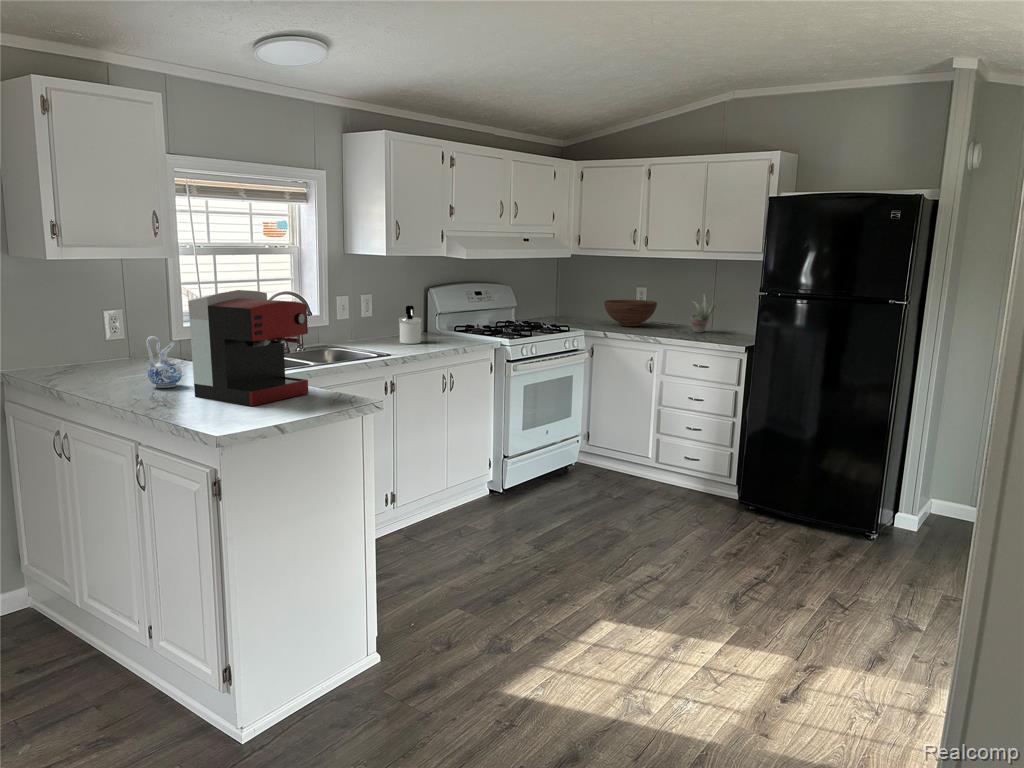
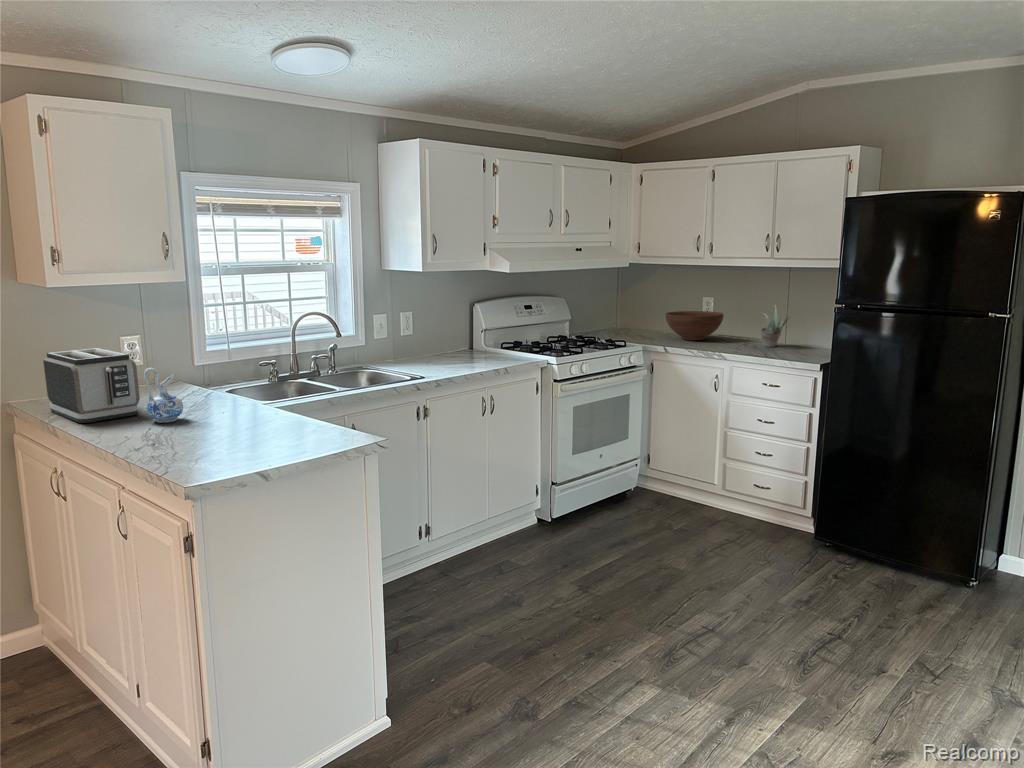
coffee maker: present [188,290,308,406] -> none [180,318,311,447]
soap dispenser: present [399,306,421,344] -> none [437,323,461,364]
toaster: none [38,319,137,388] -> present [43,348,140,423]

